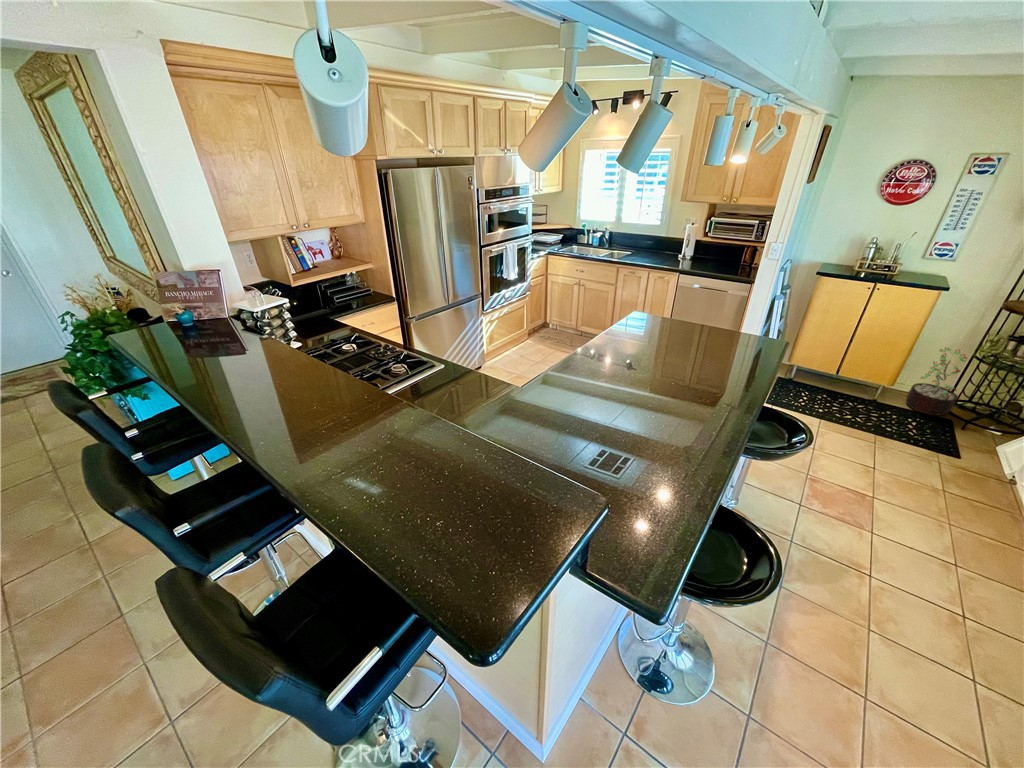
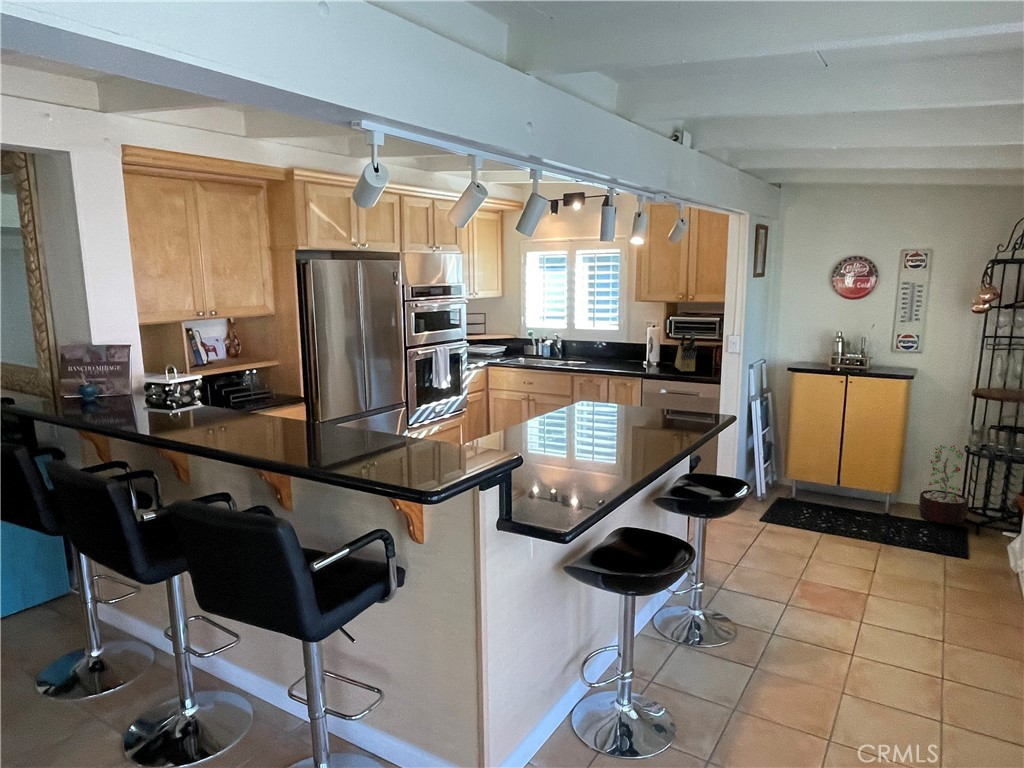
knife block: none [709,234,736,269] -> present [675,332,697,371]

